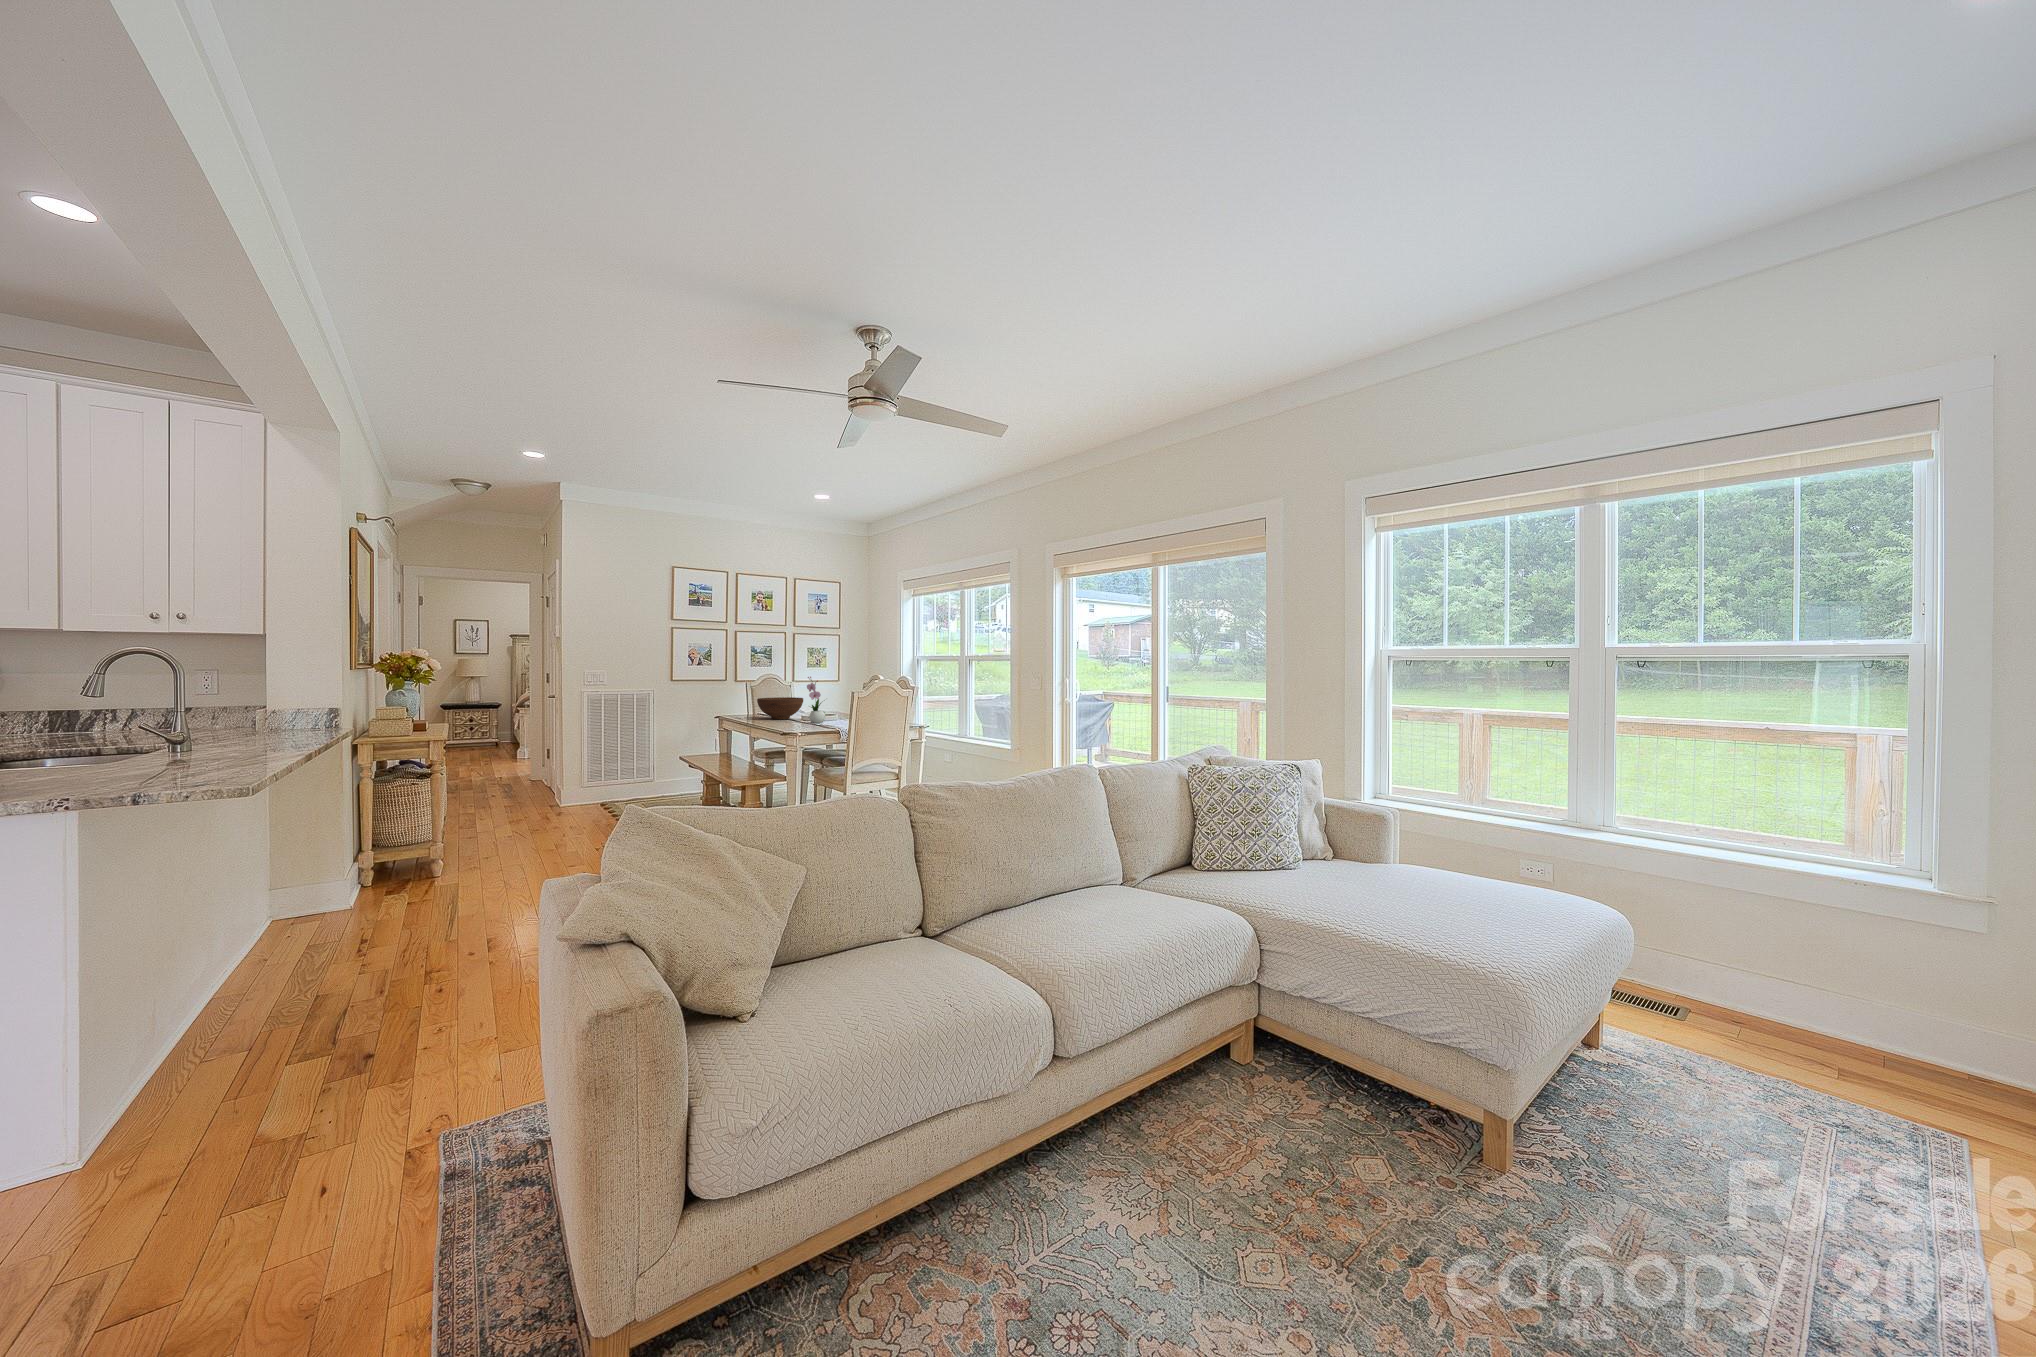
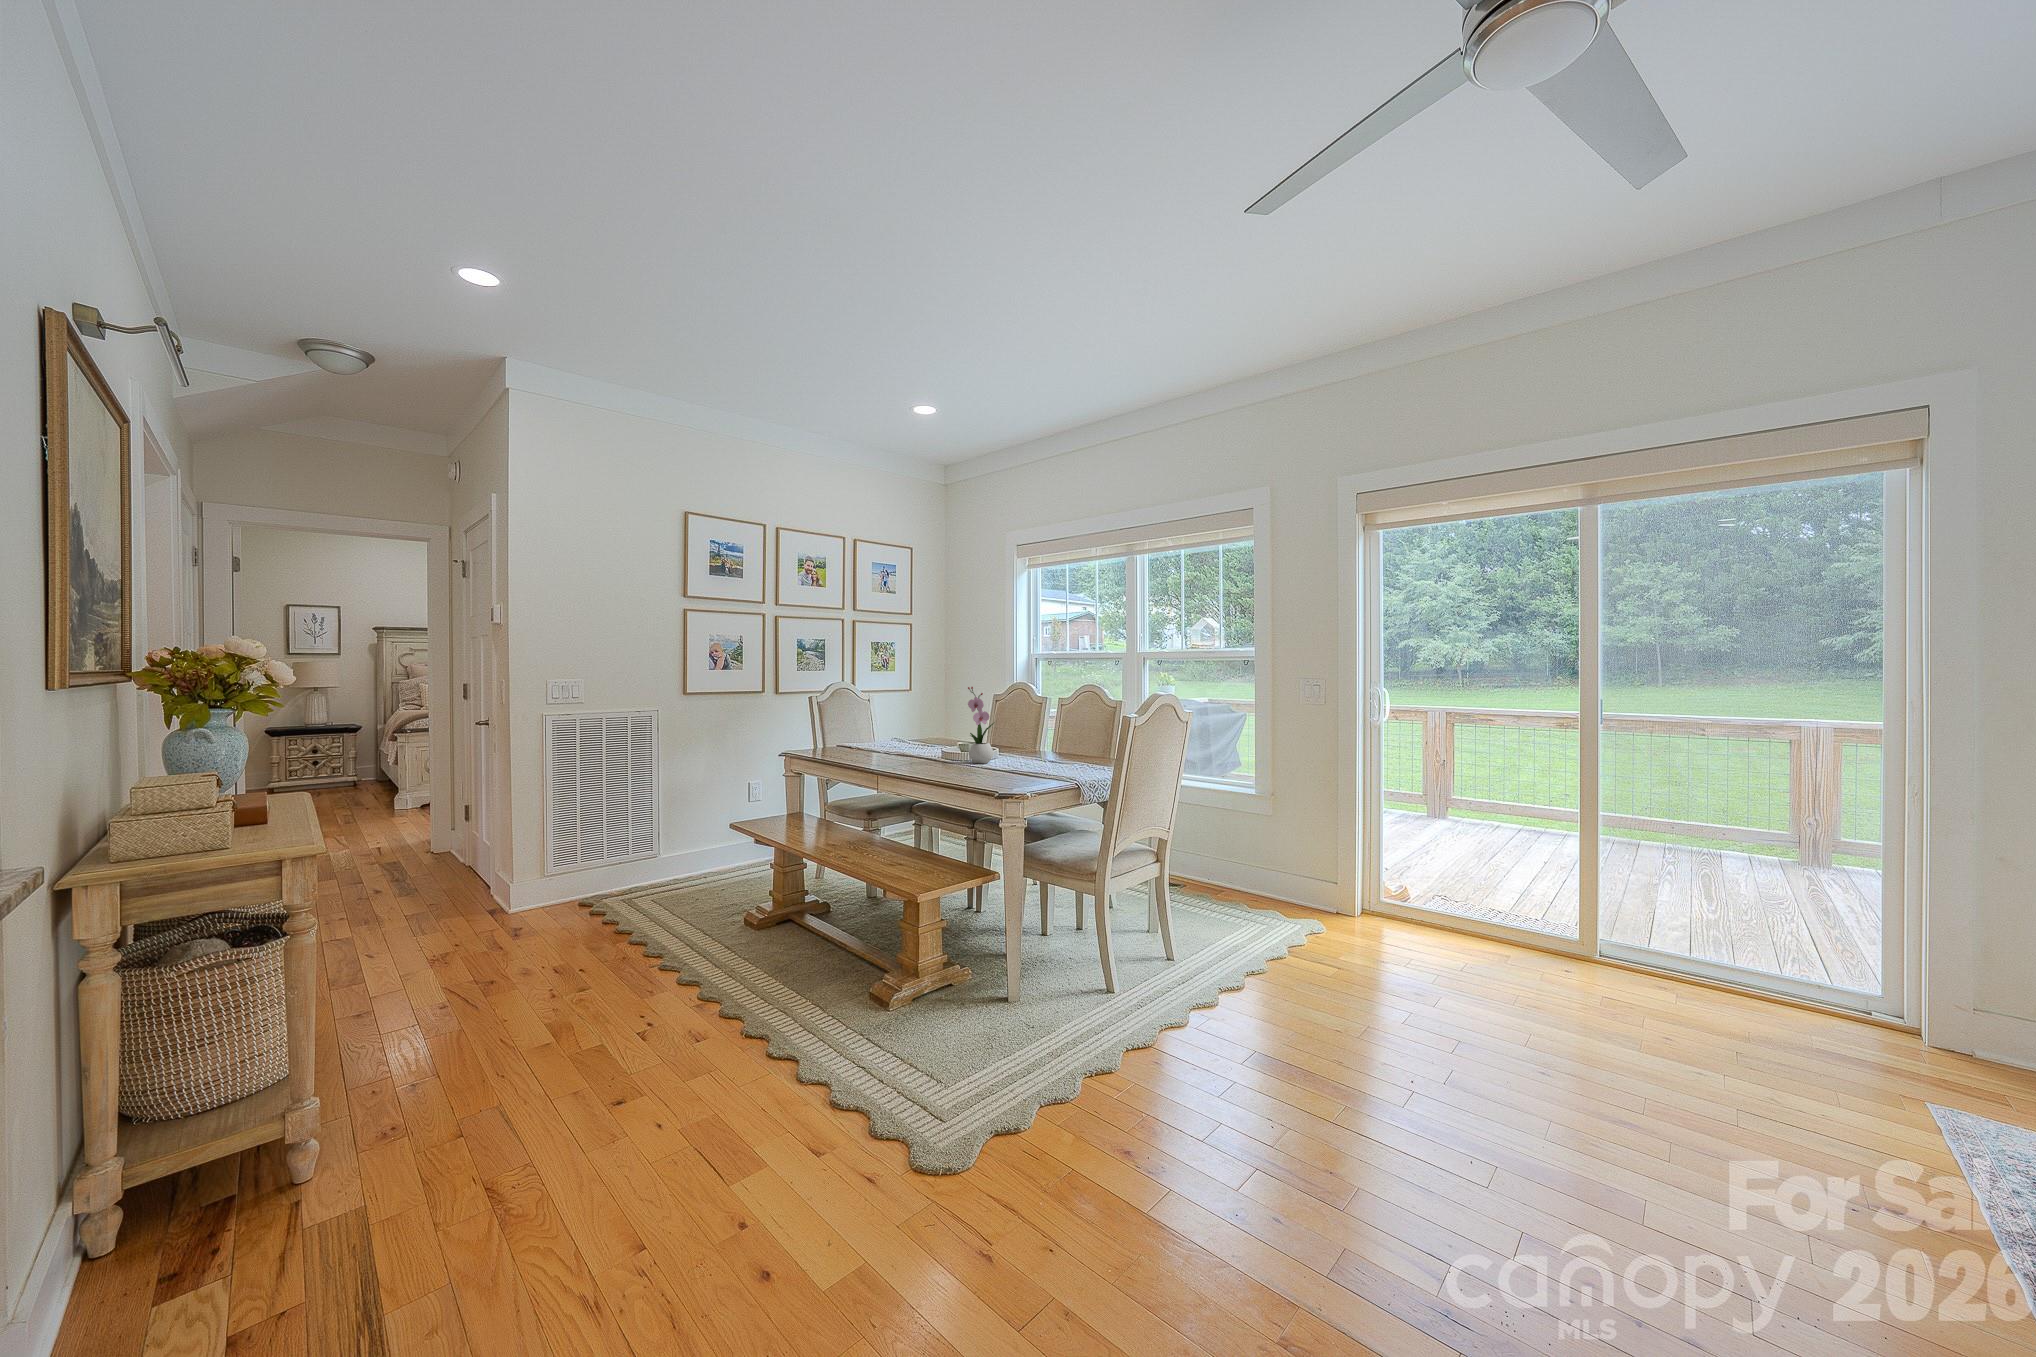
fruit bowl: present [757,697,803,719] -> none [864,719,937,756]

